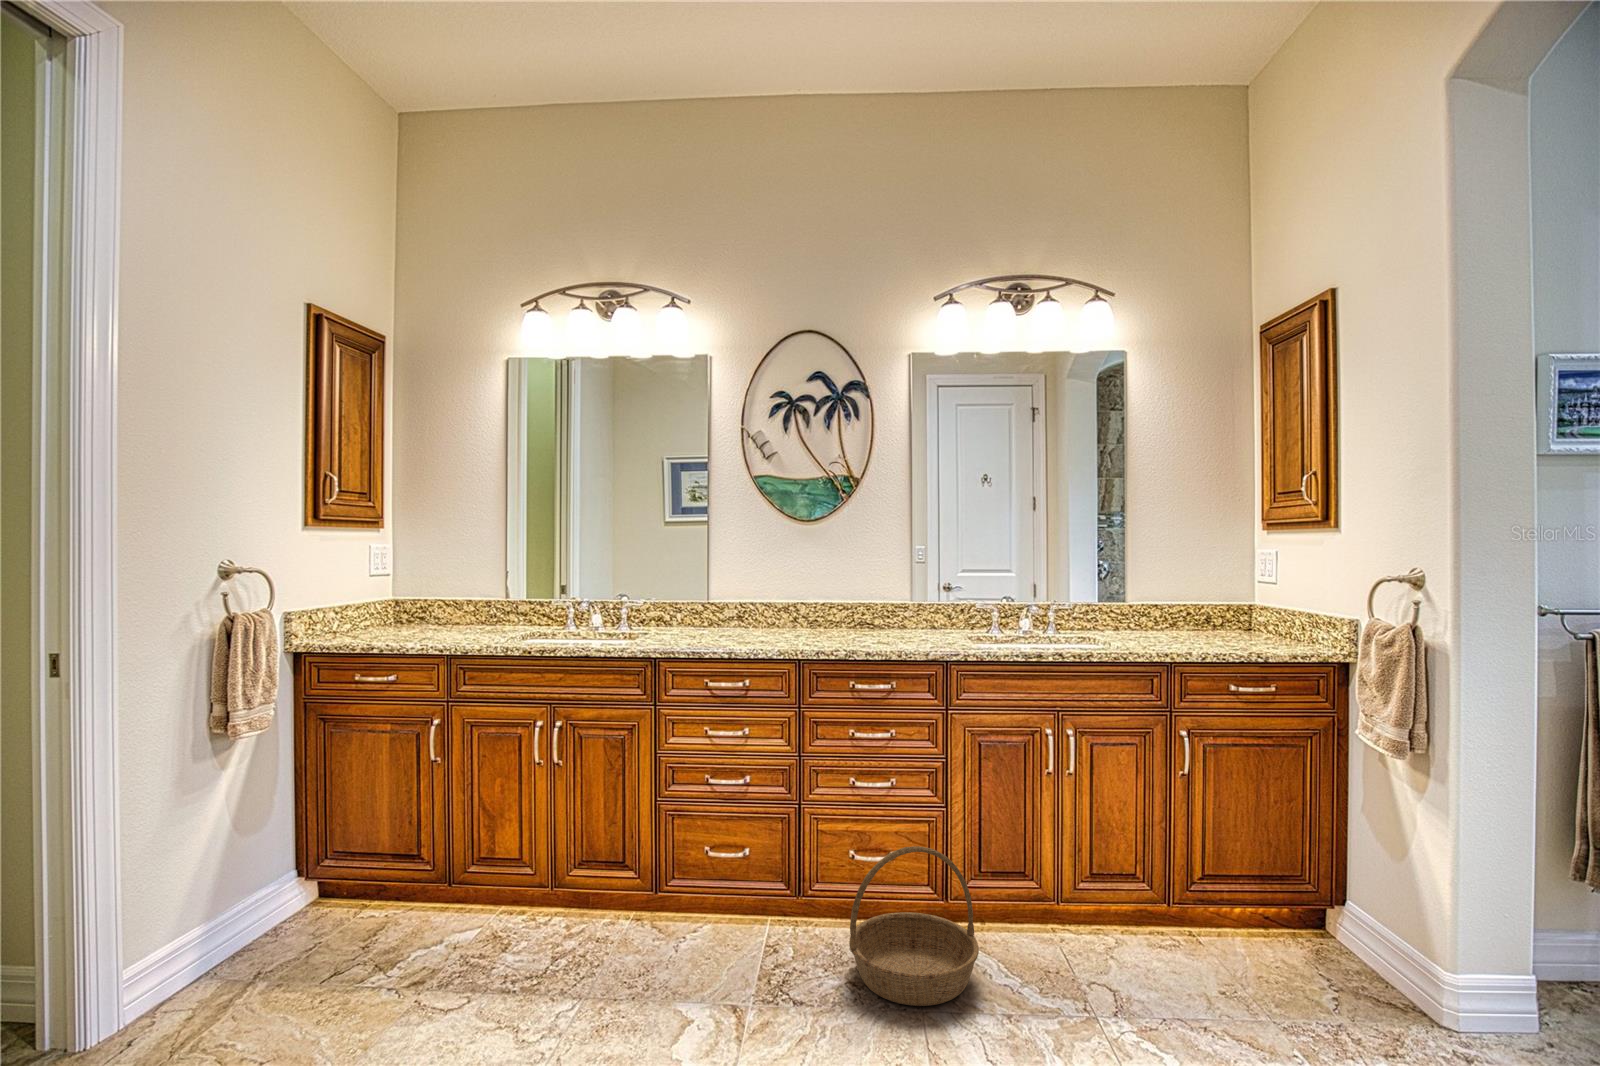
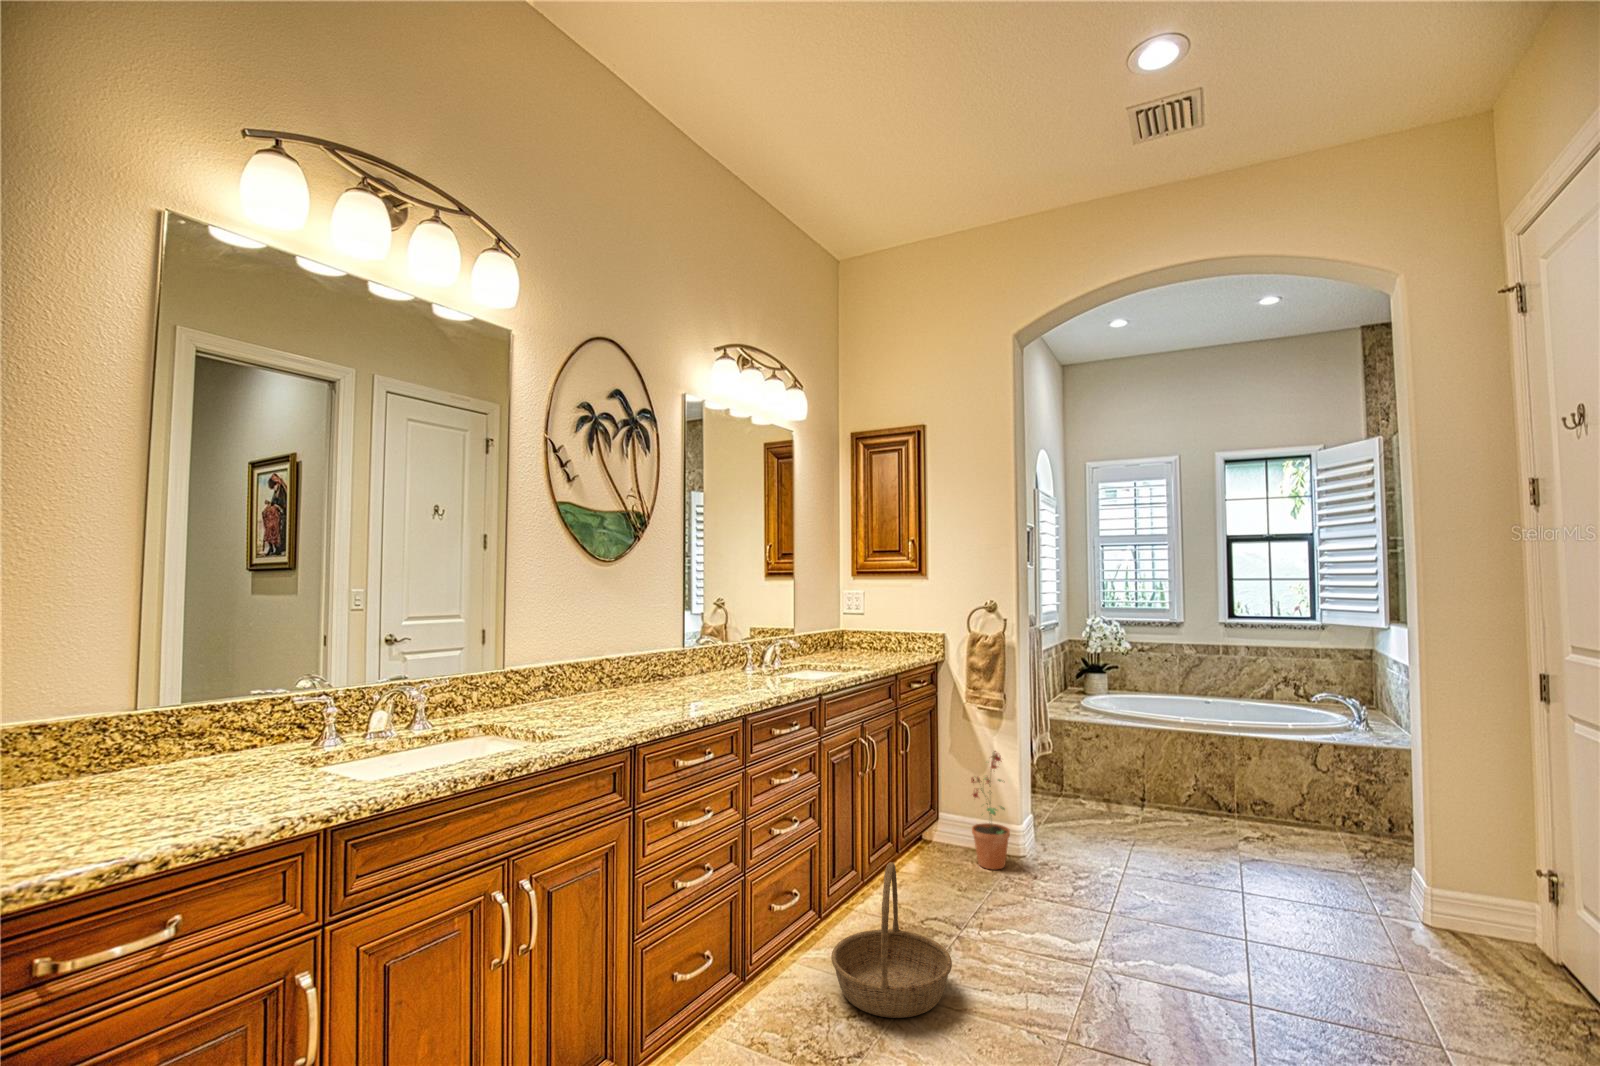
potted plant: none [1305,820,1399,1006] -> present [971,751,1010,870]

